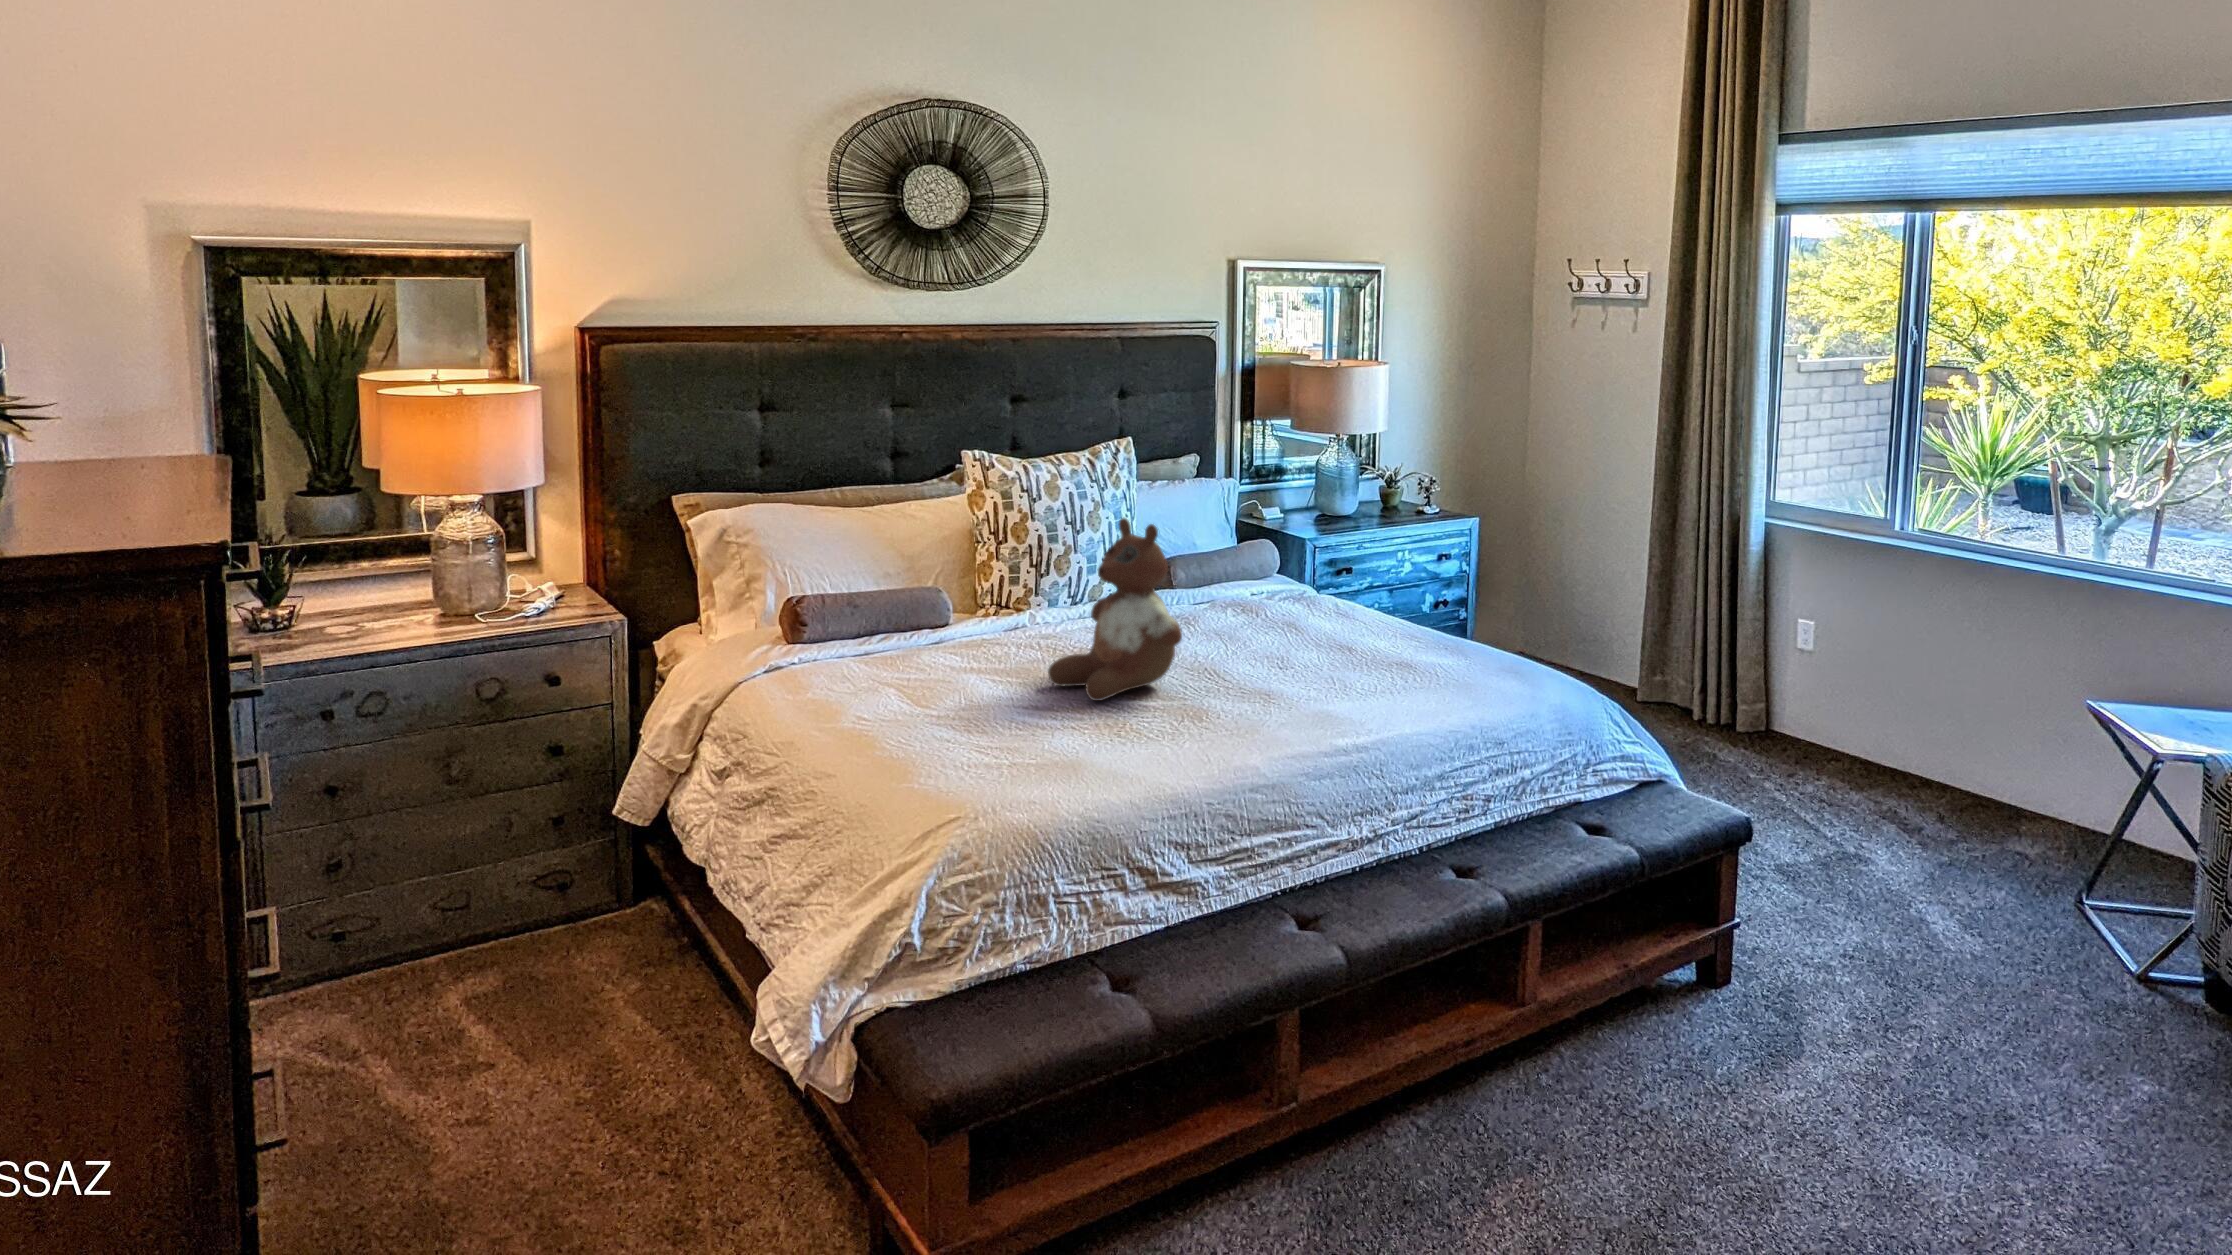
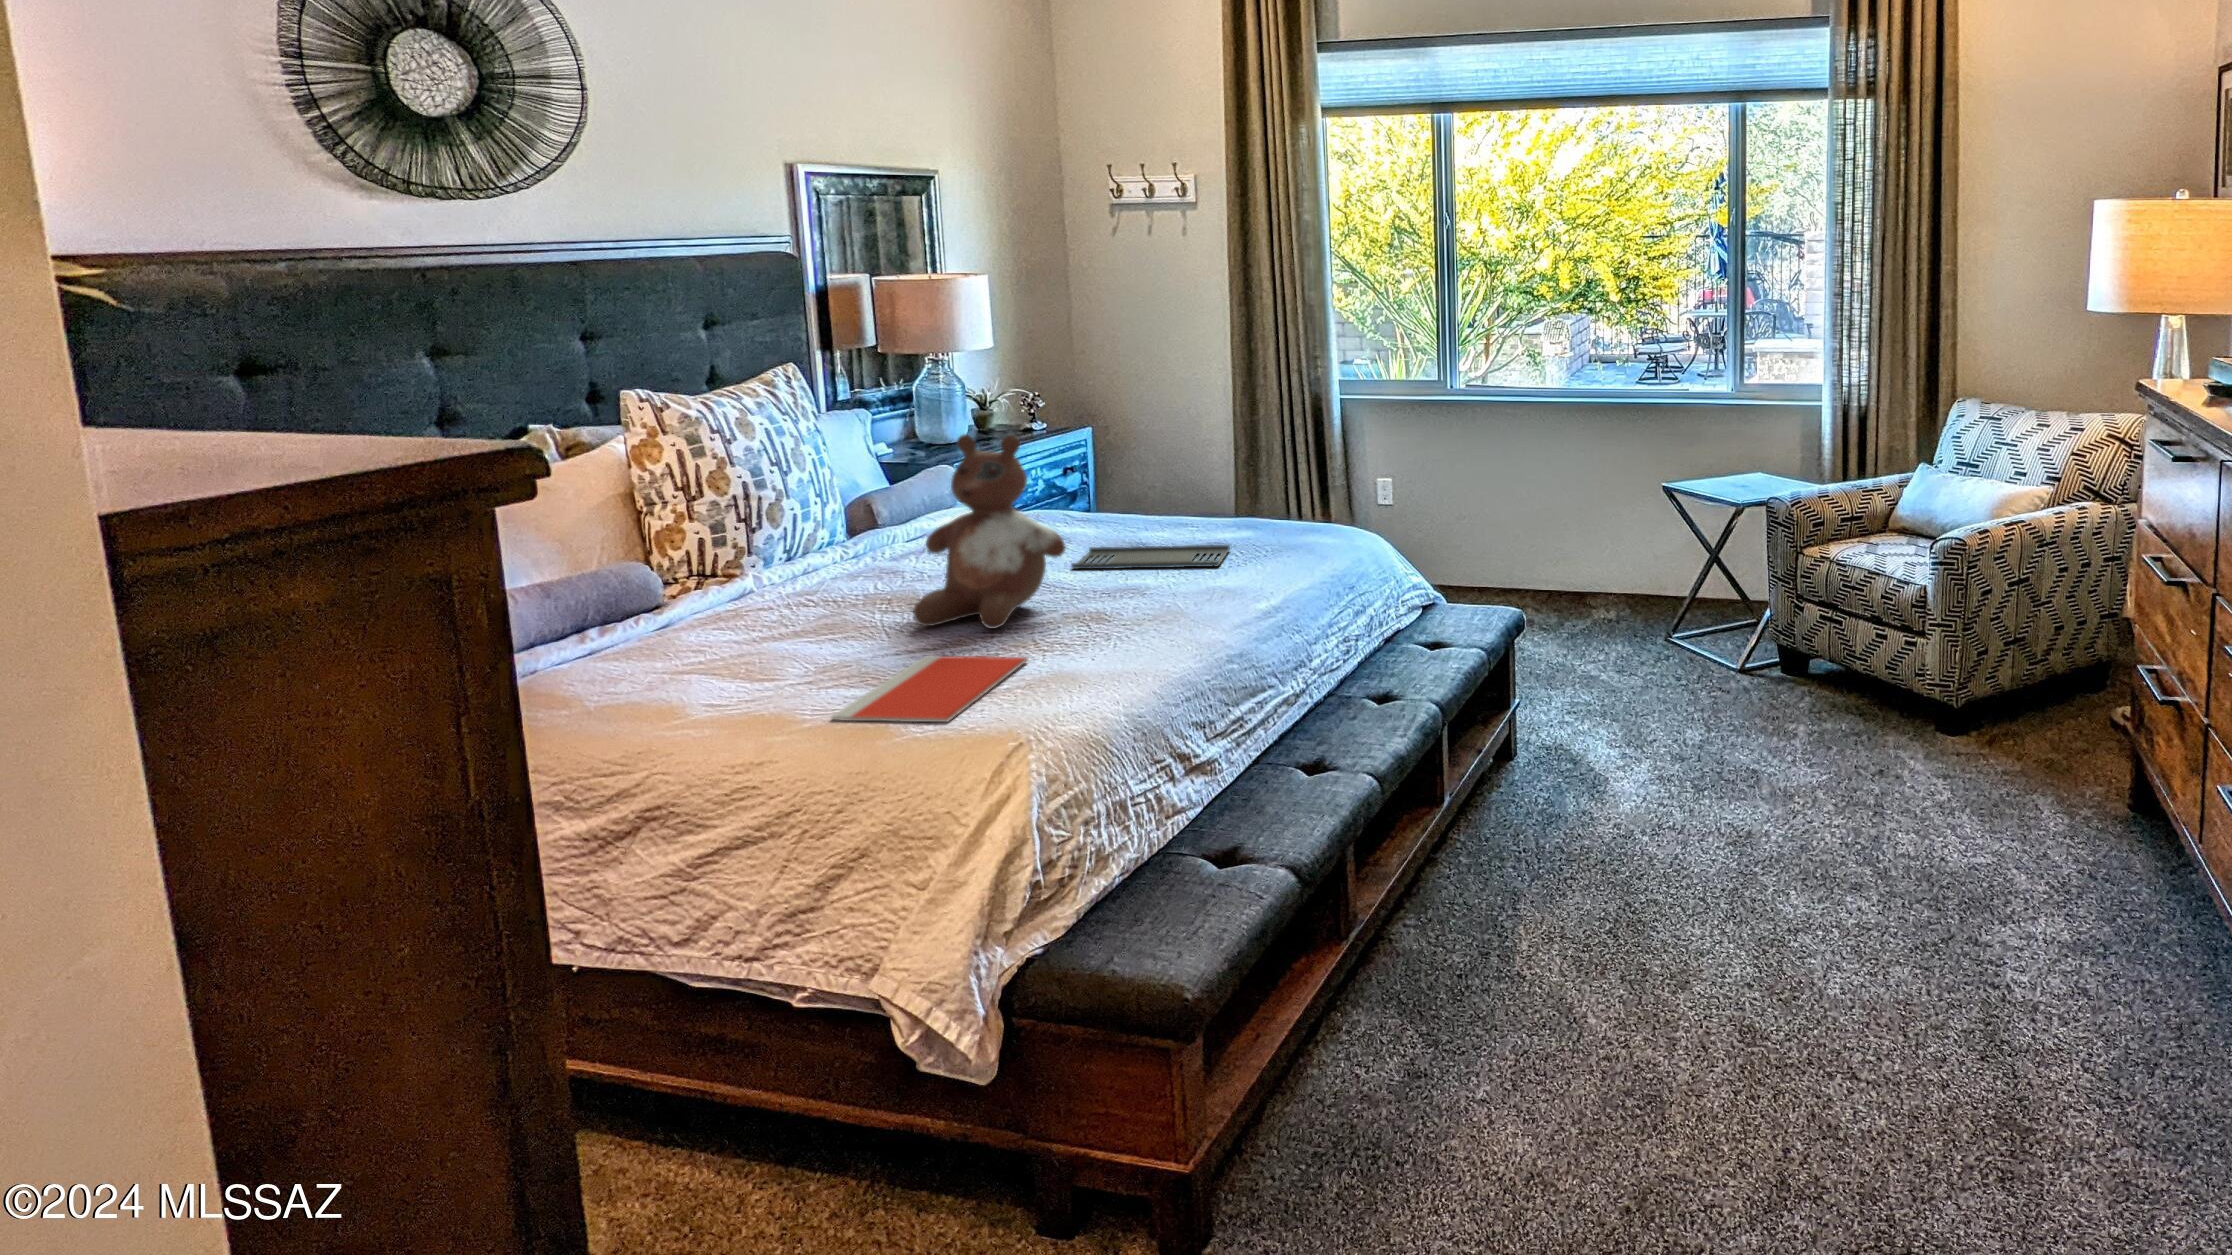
tray: none [1246,644,1404,690] -> present [1071,545,1230,569]
notebook: none [873,711,1072,773] -> present [831,656,1028,722]

